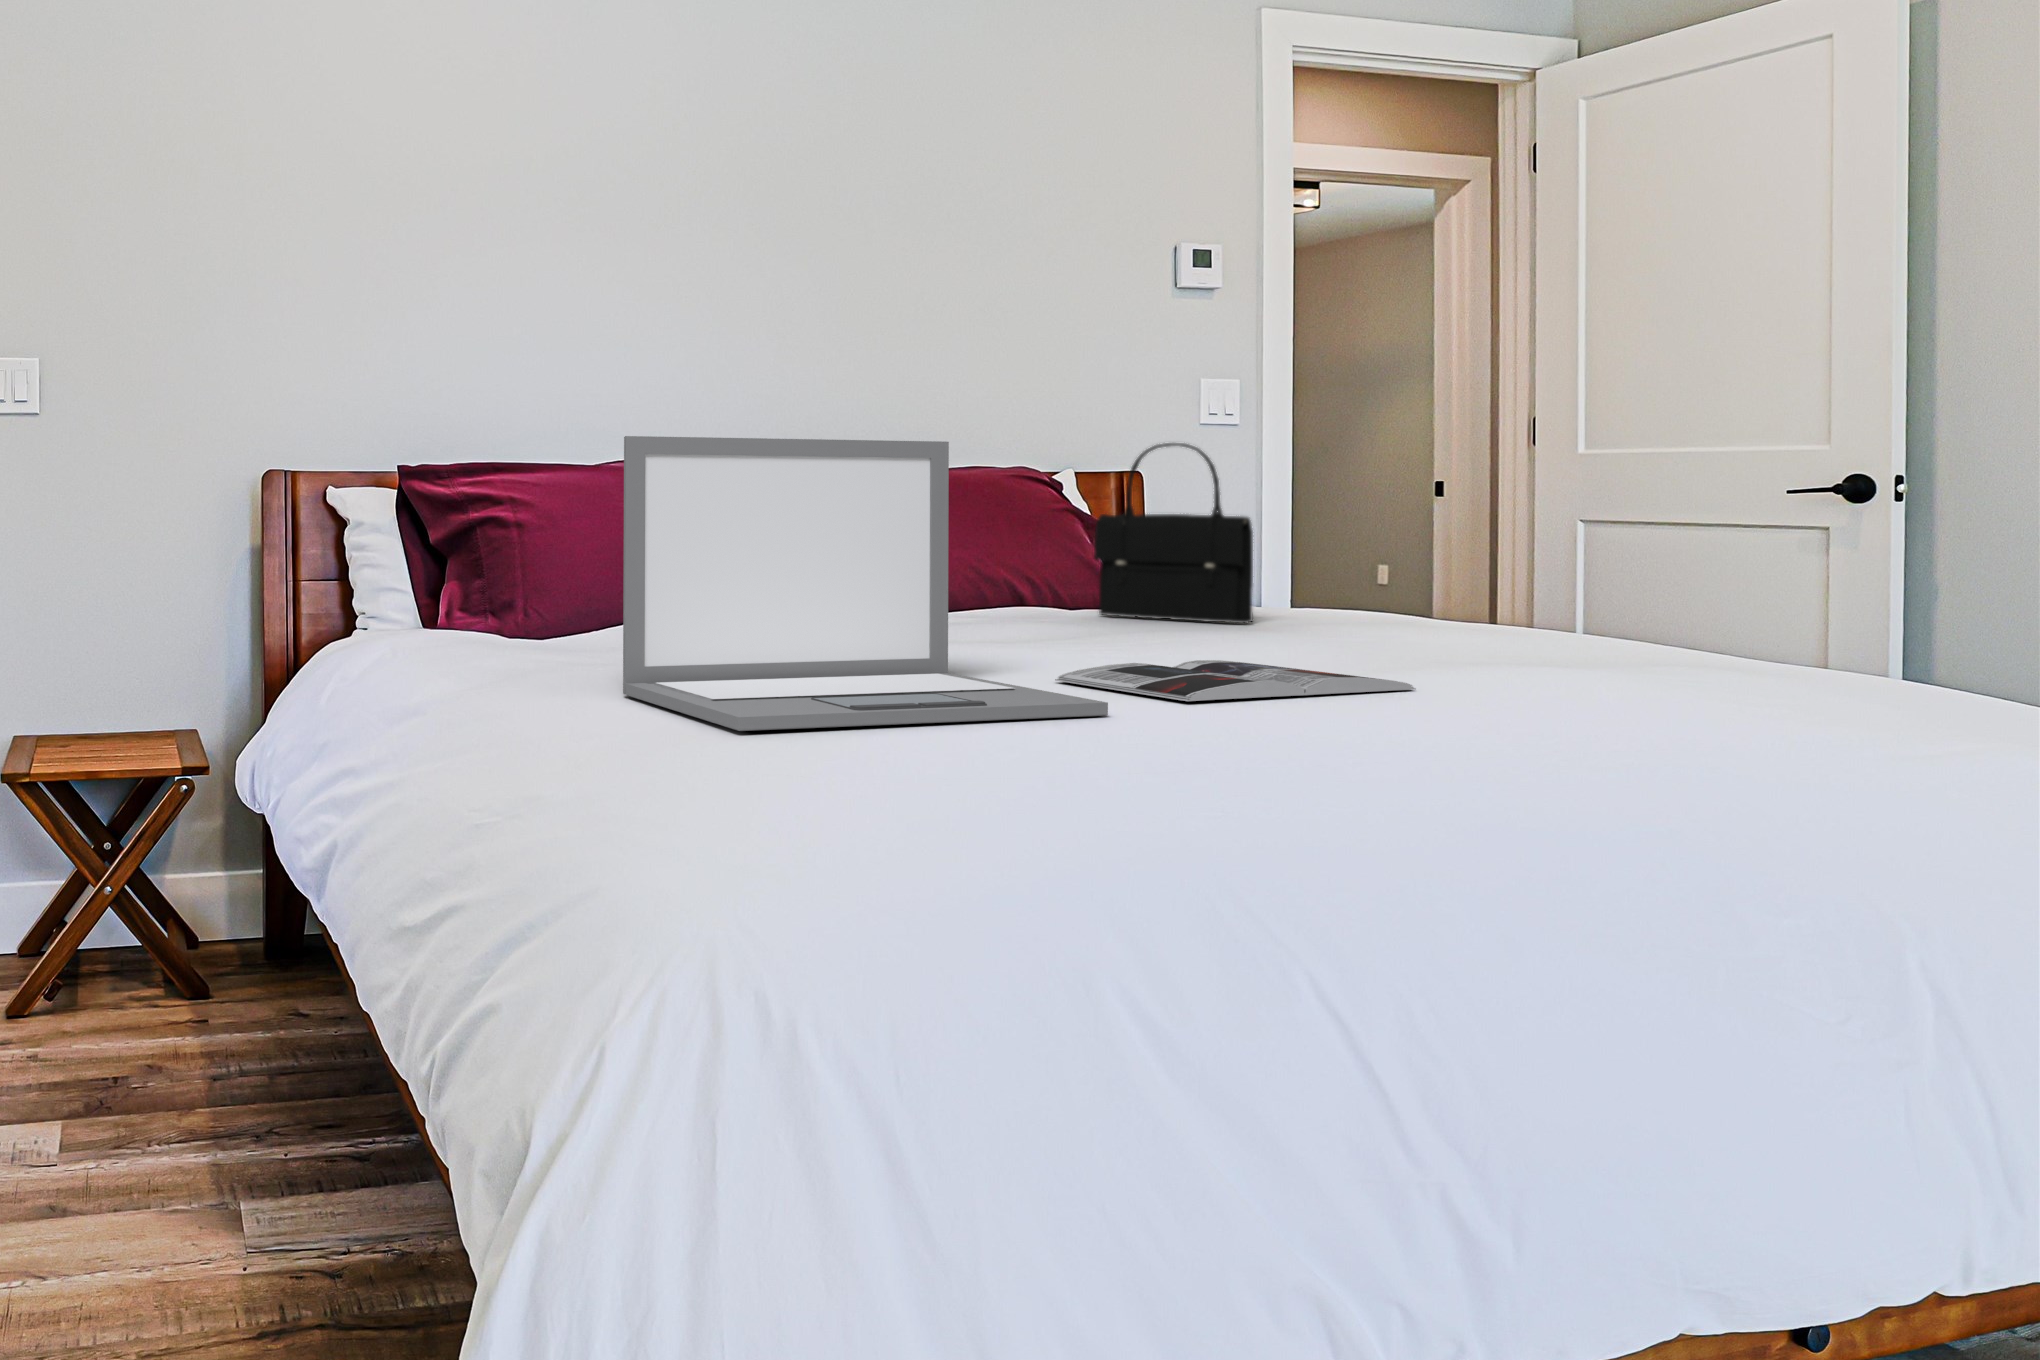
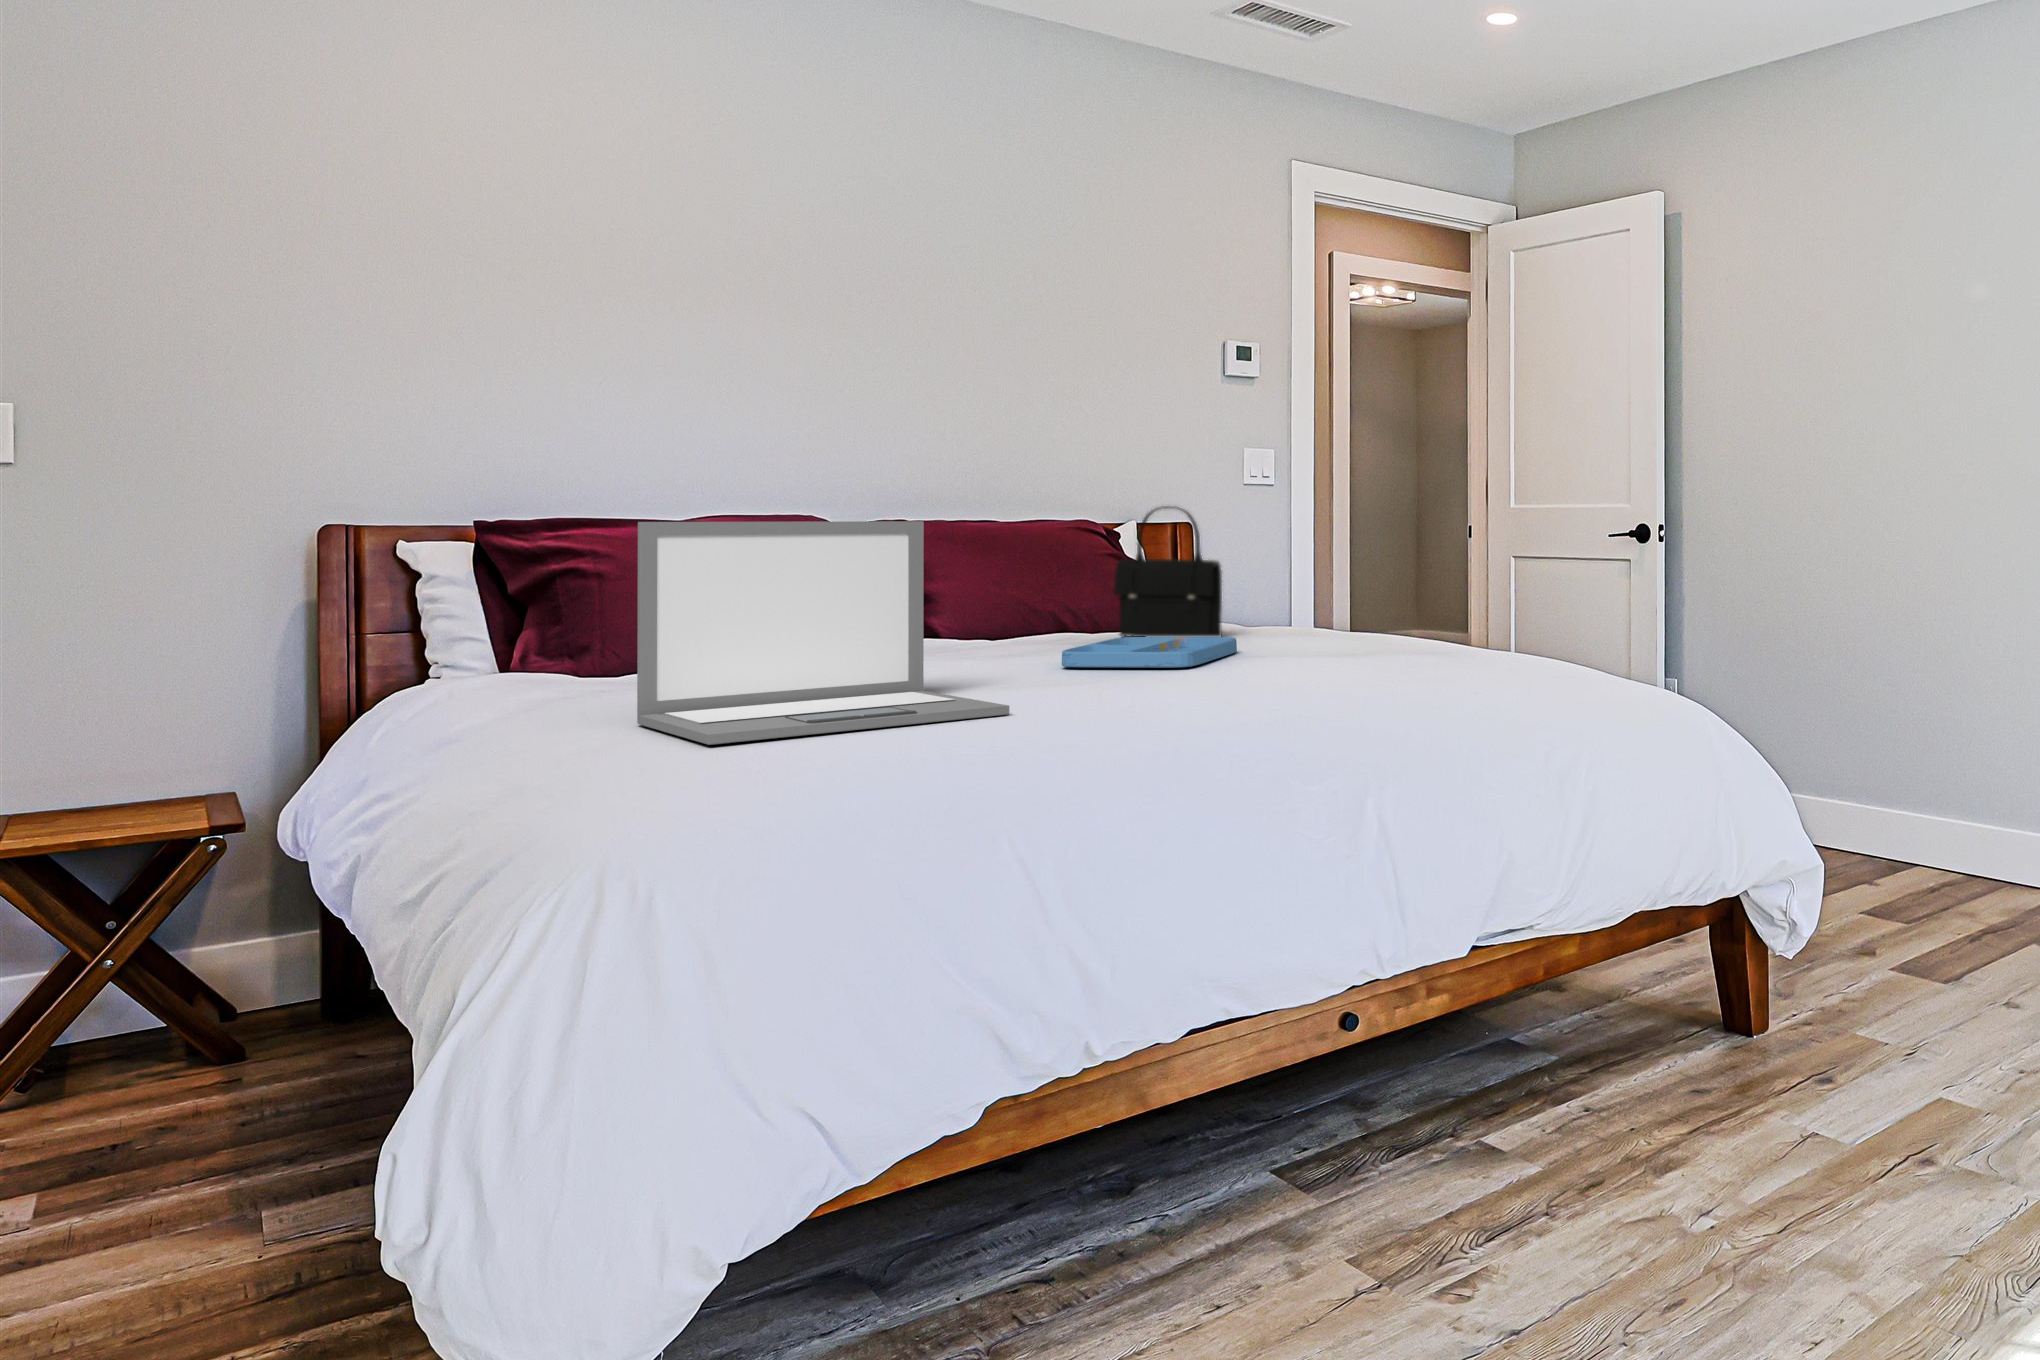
tray: none [1082,616,1312,660] -> present [1062,637,1237,668]
magazine: present [1055,660,1416,701] -> none [1007,670,1246,701]

